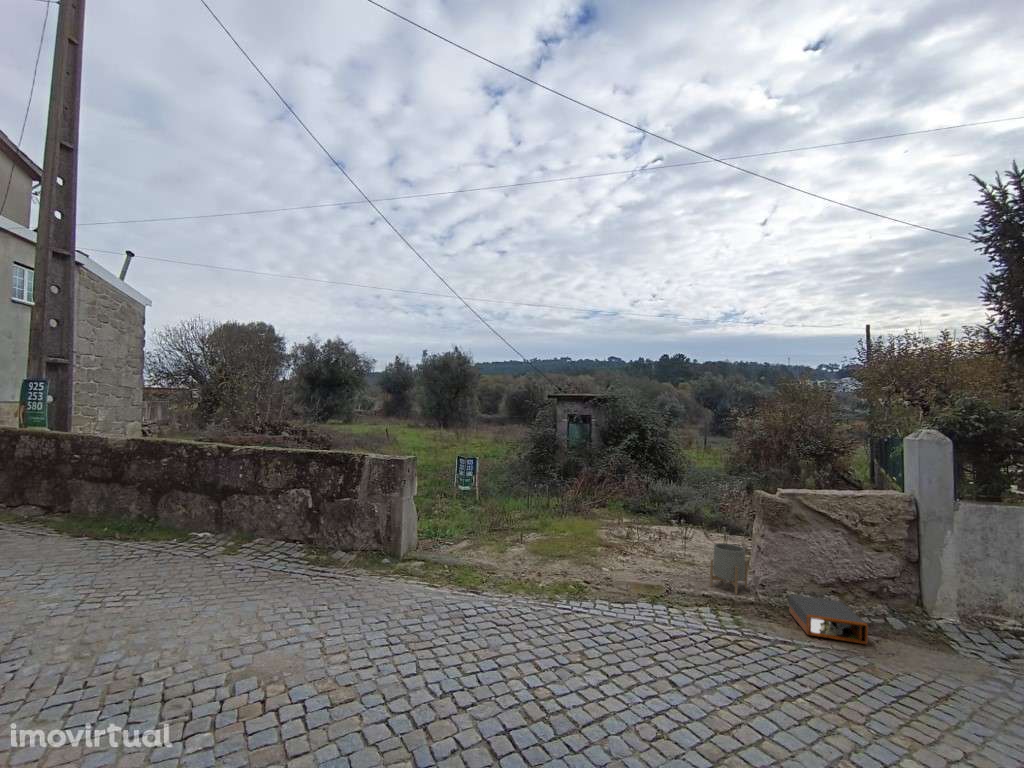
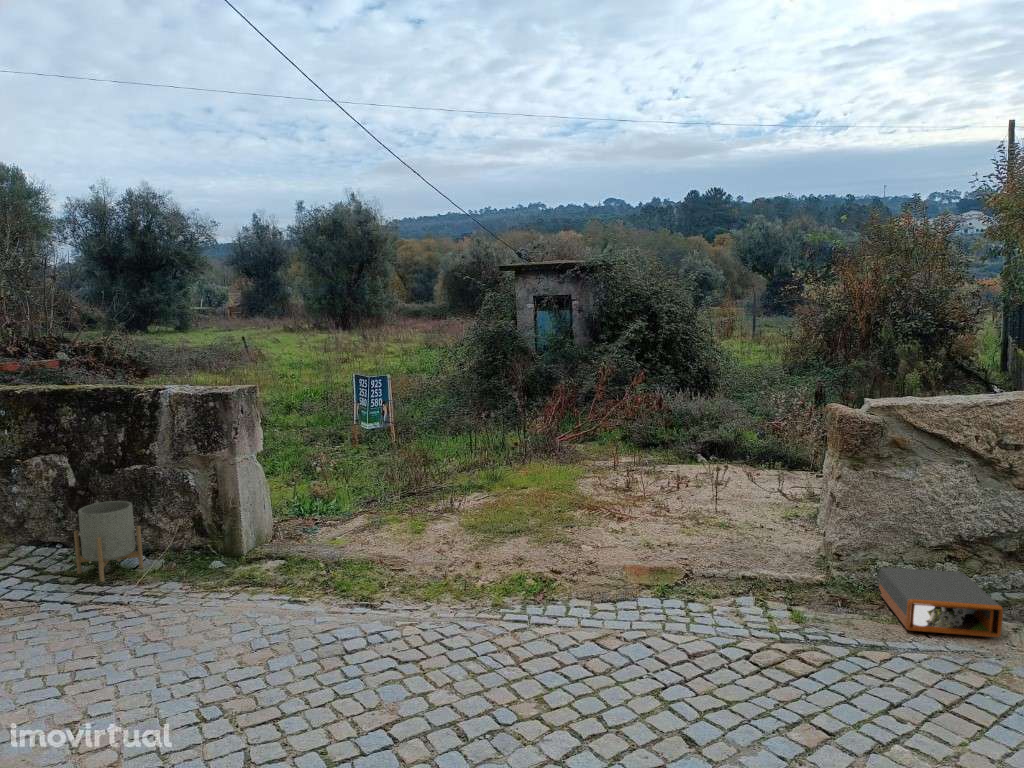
planter: present [710,543,748,594] -> present [74,501,143,582]

